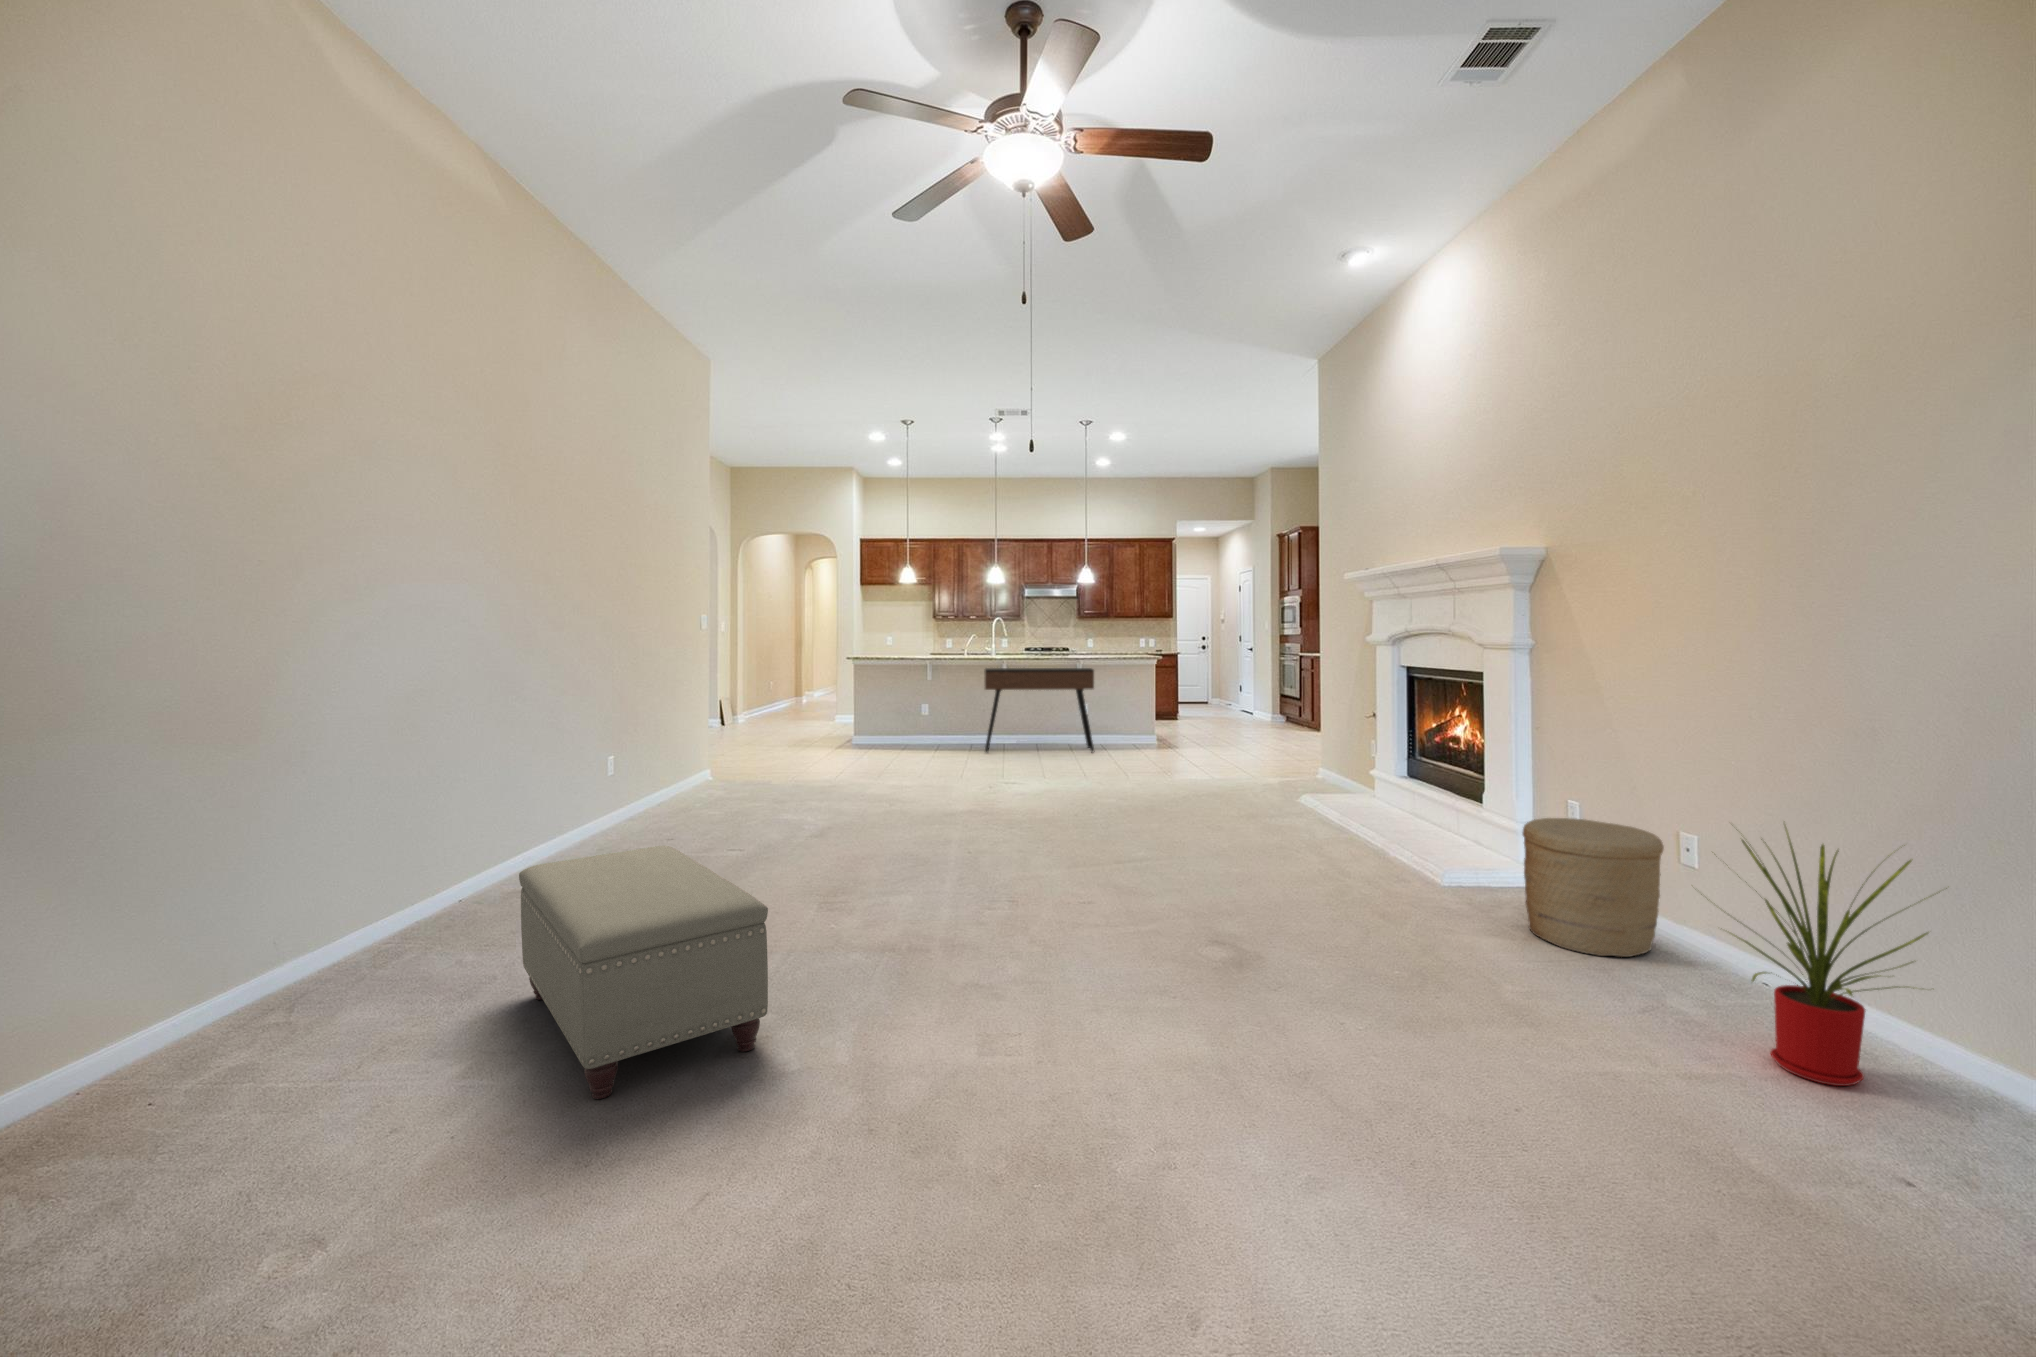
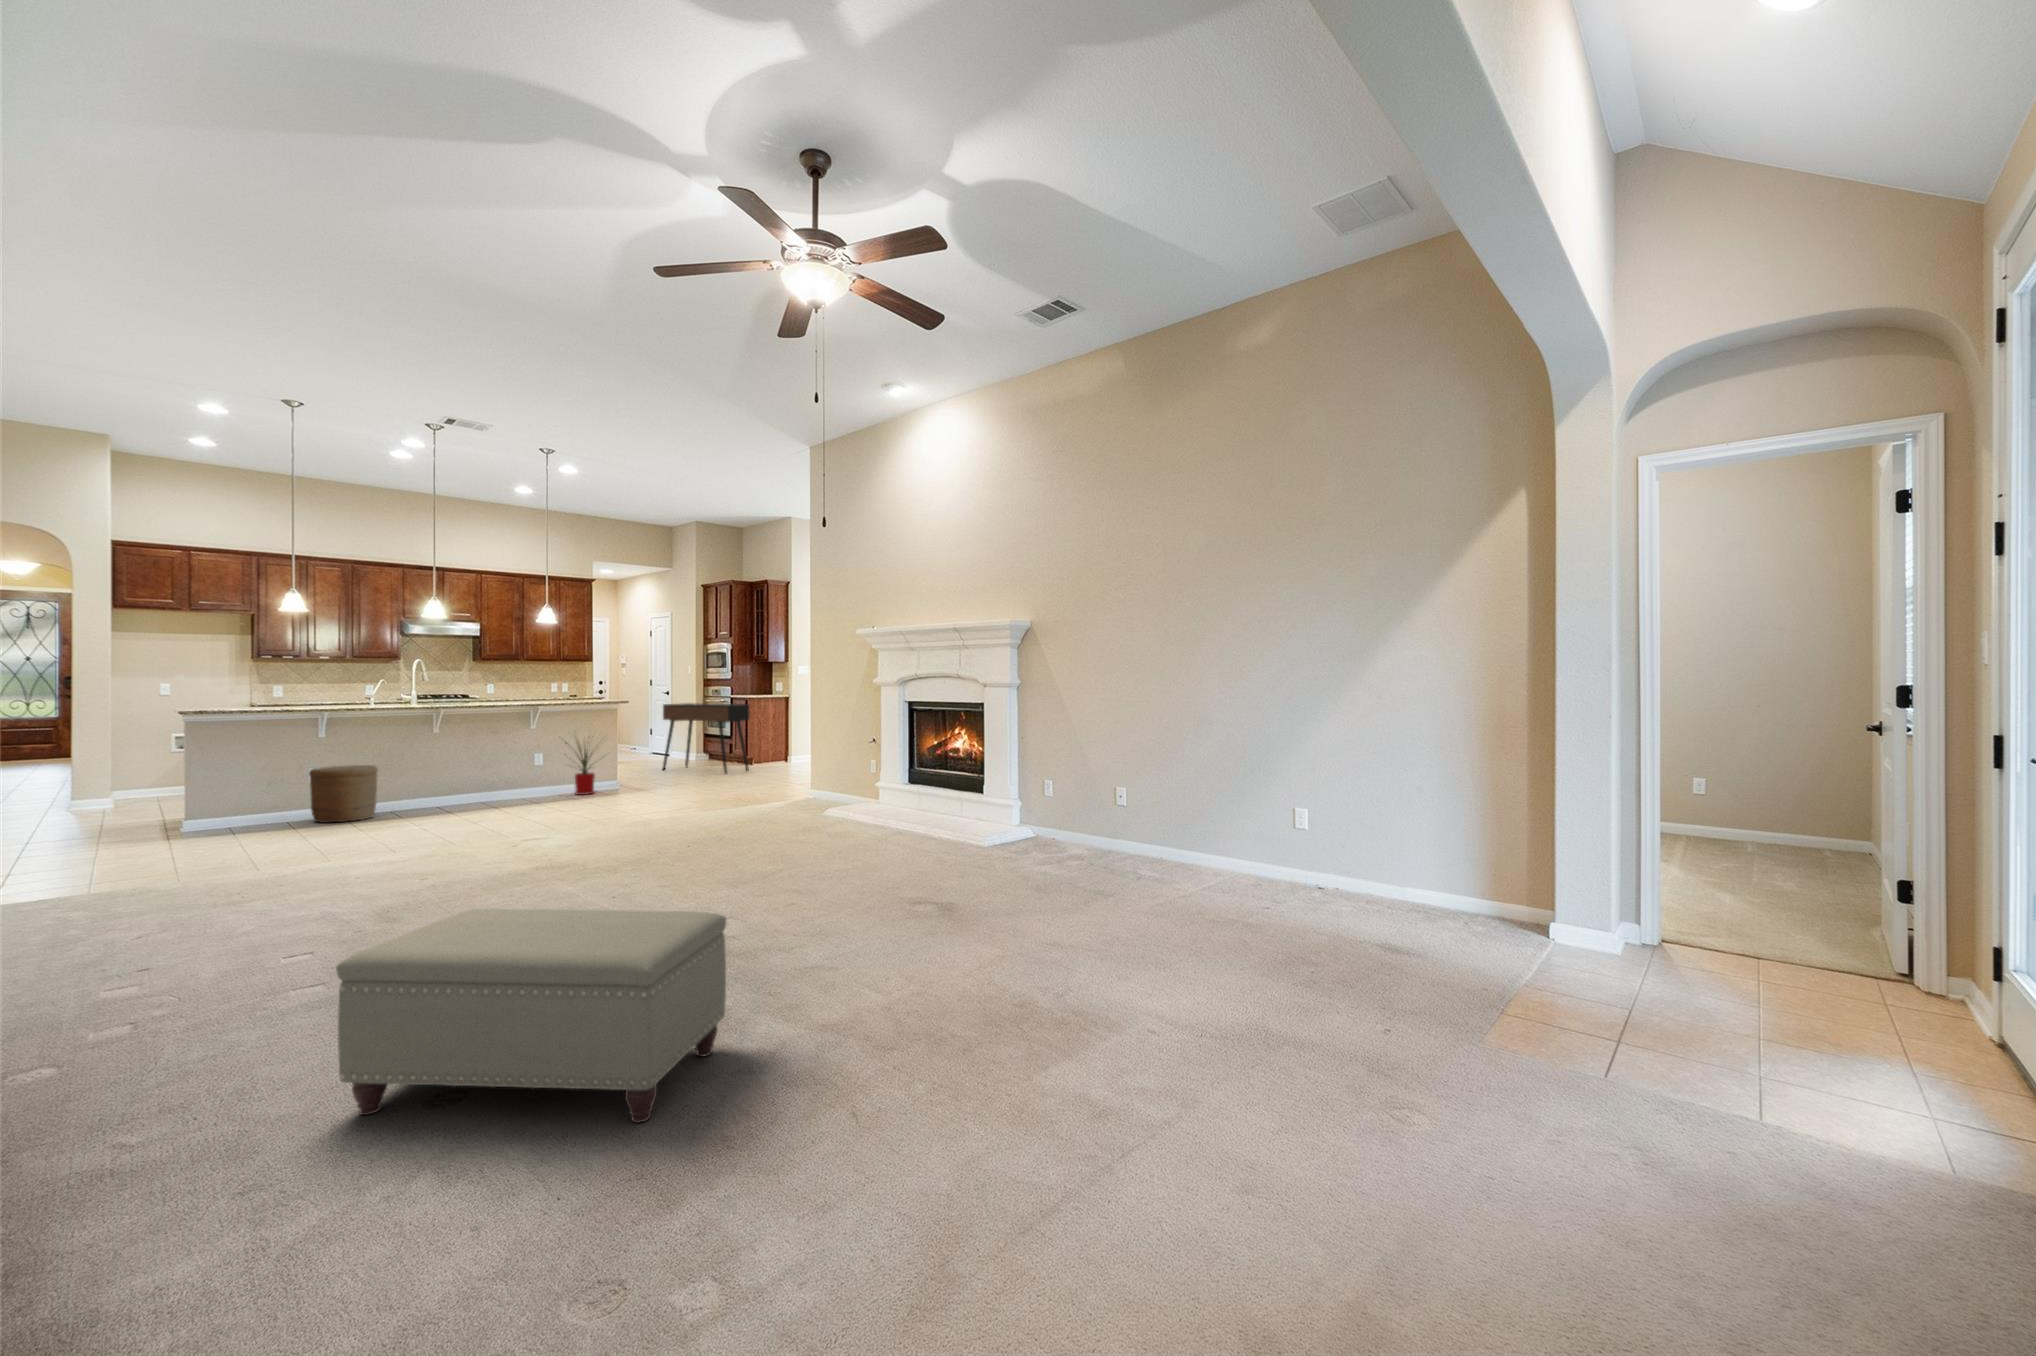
console table: present [984,668,1094,753] -> present [663,703,750,774]
woven basket: present [1523,818,1664,957] -> present [309,765,378,823]
house plant: present [1701,826,1947,1086] -> present [565,741,595,795]

